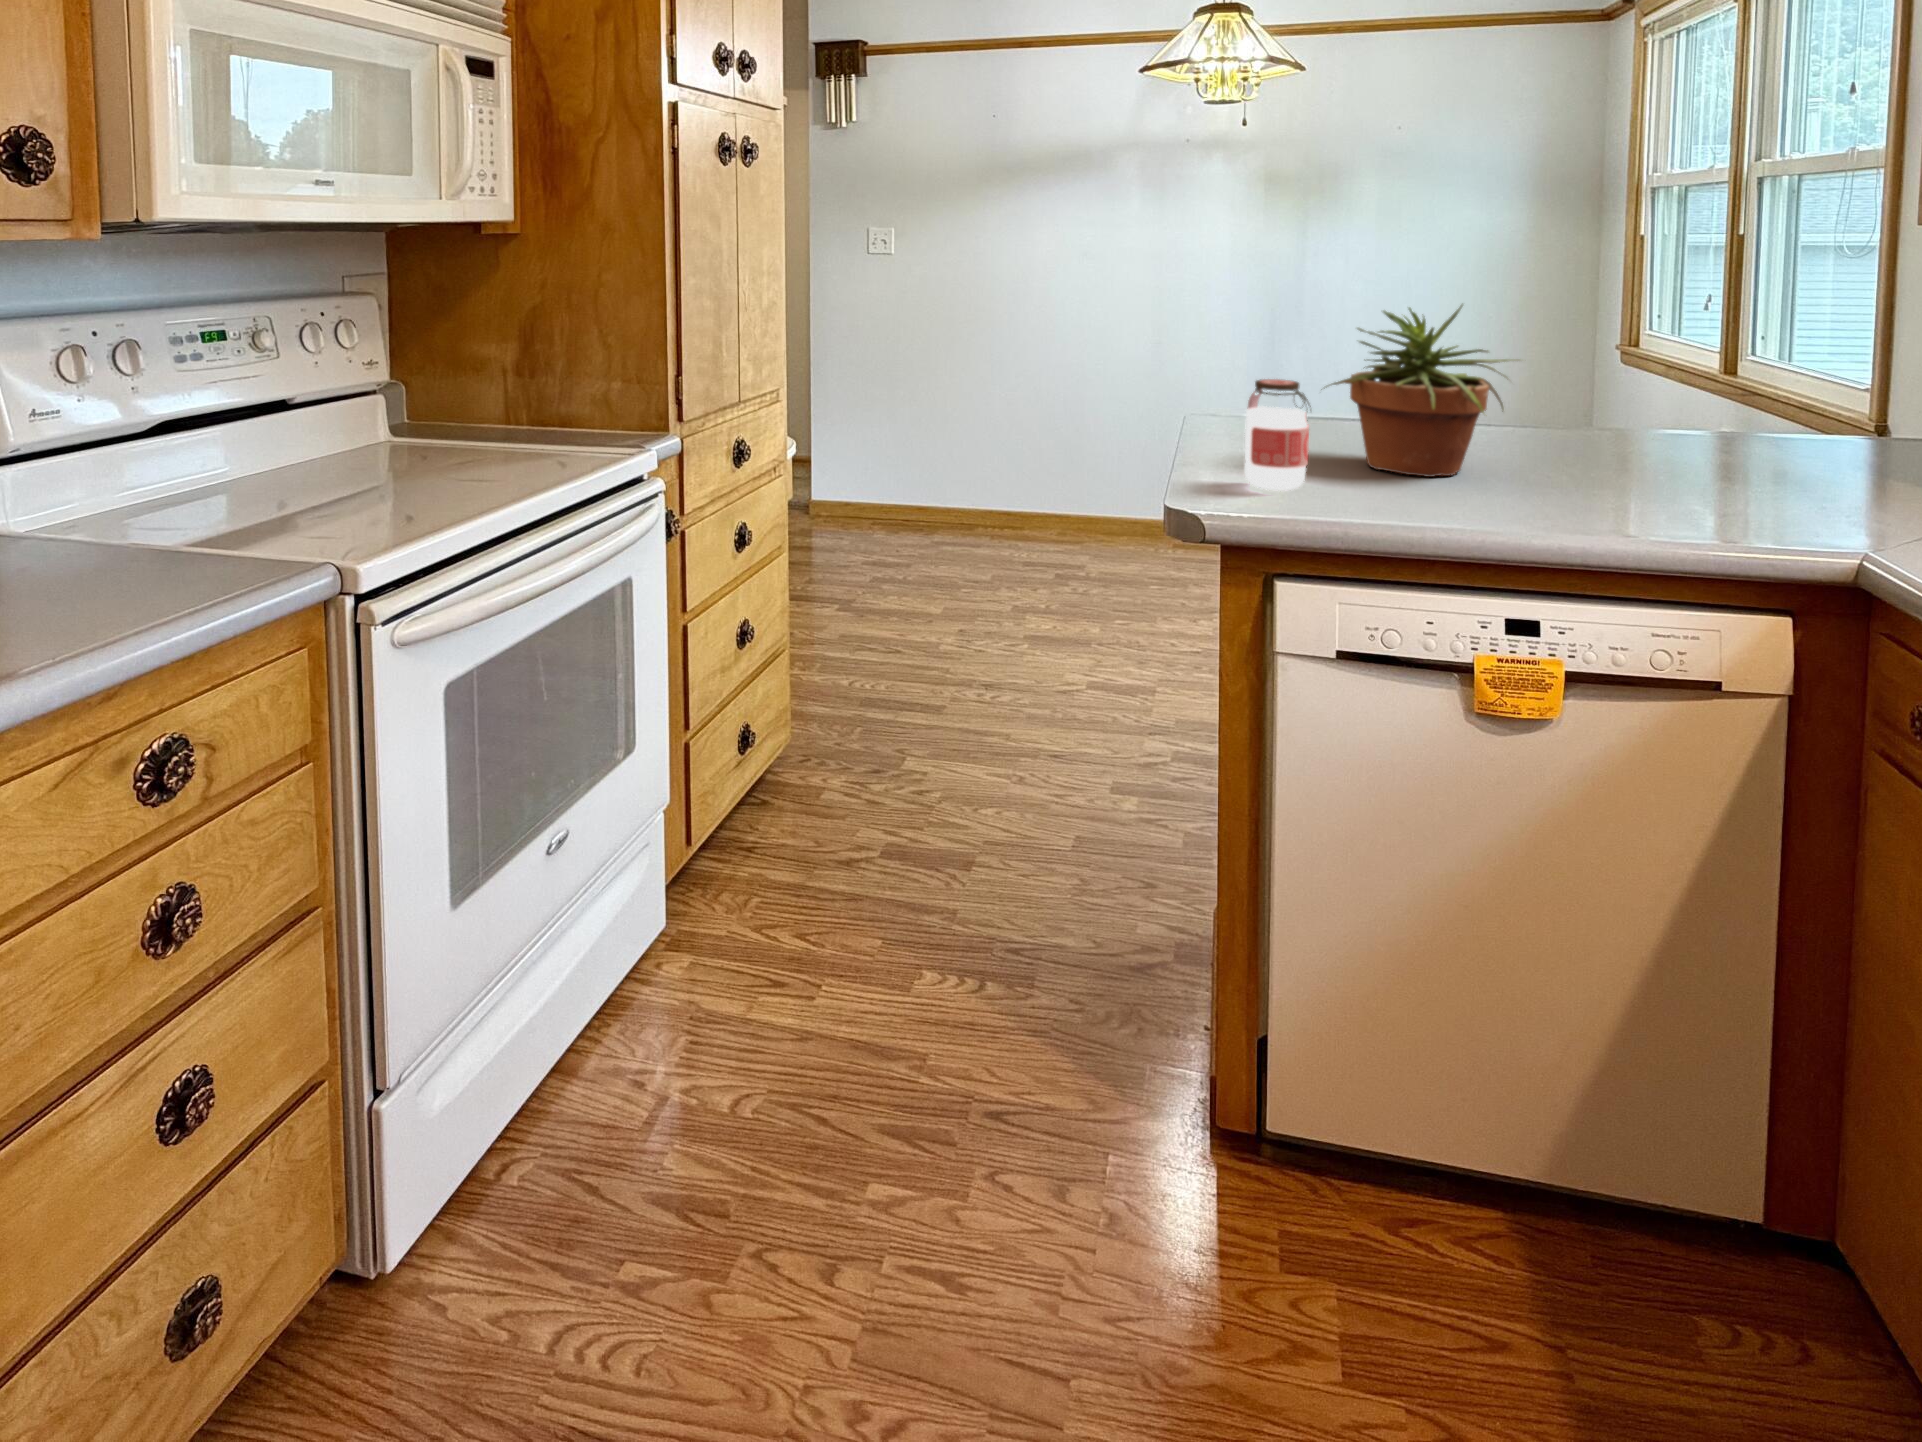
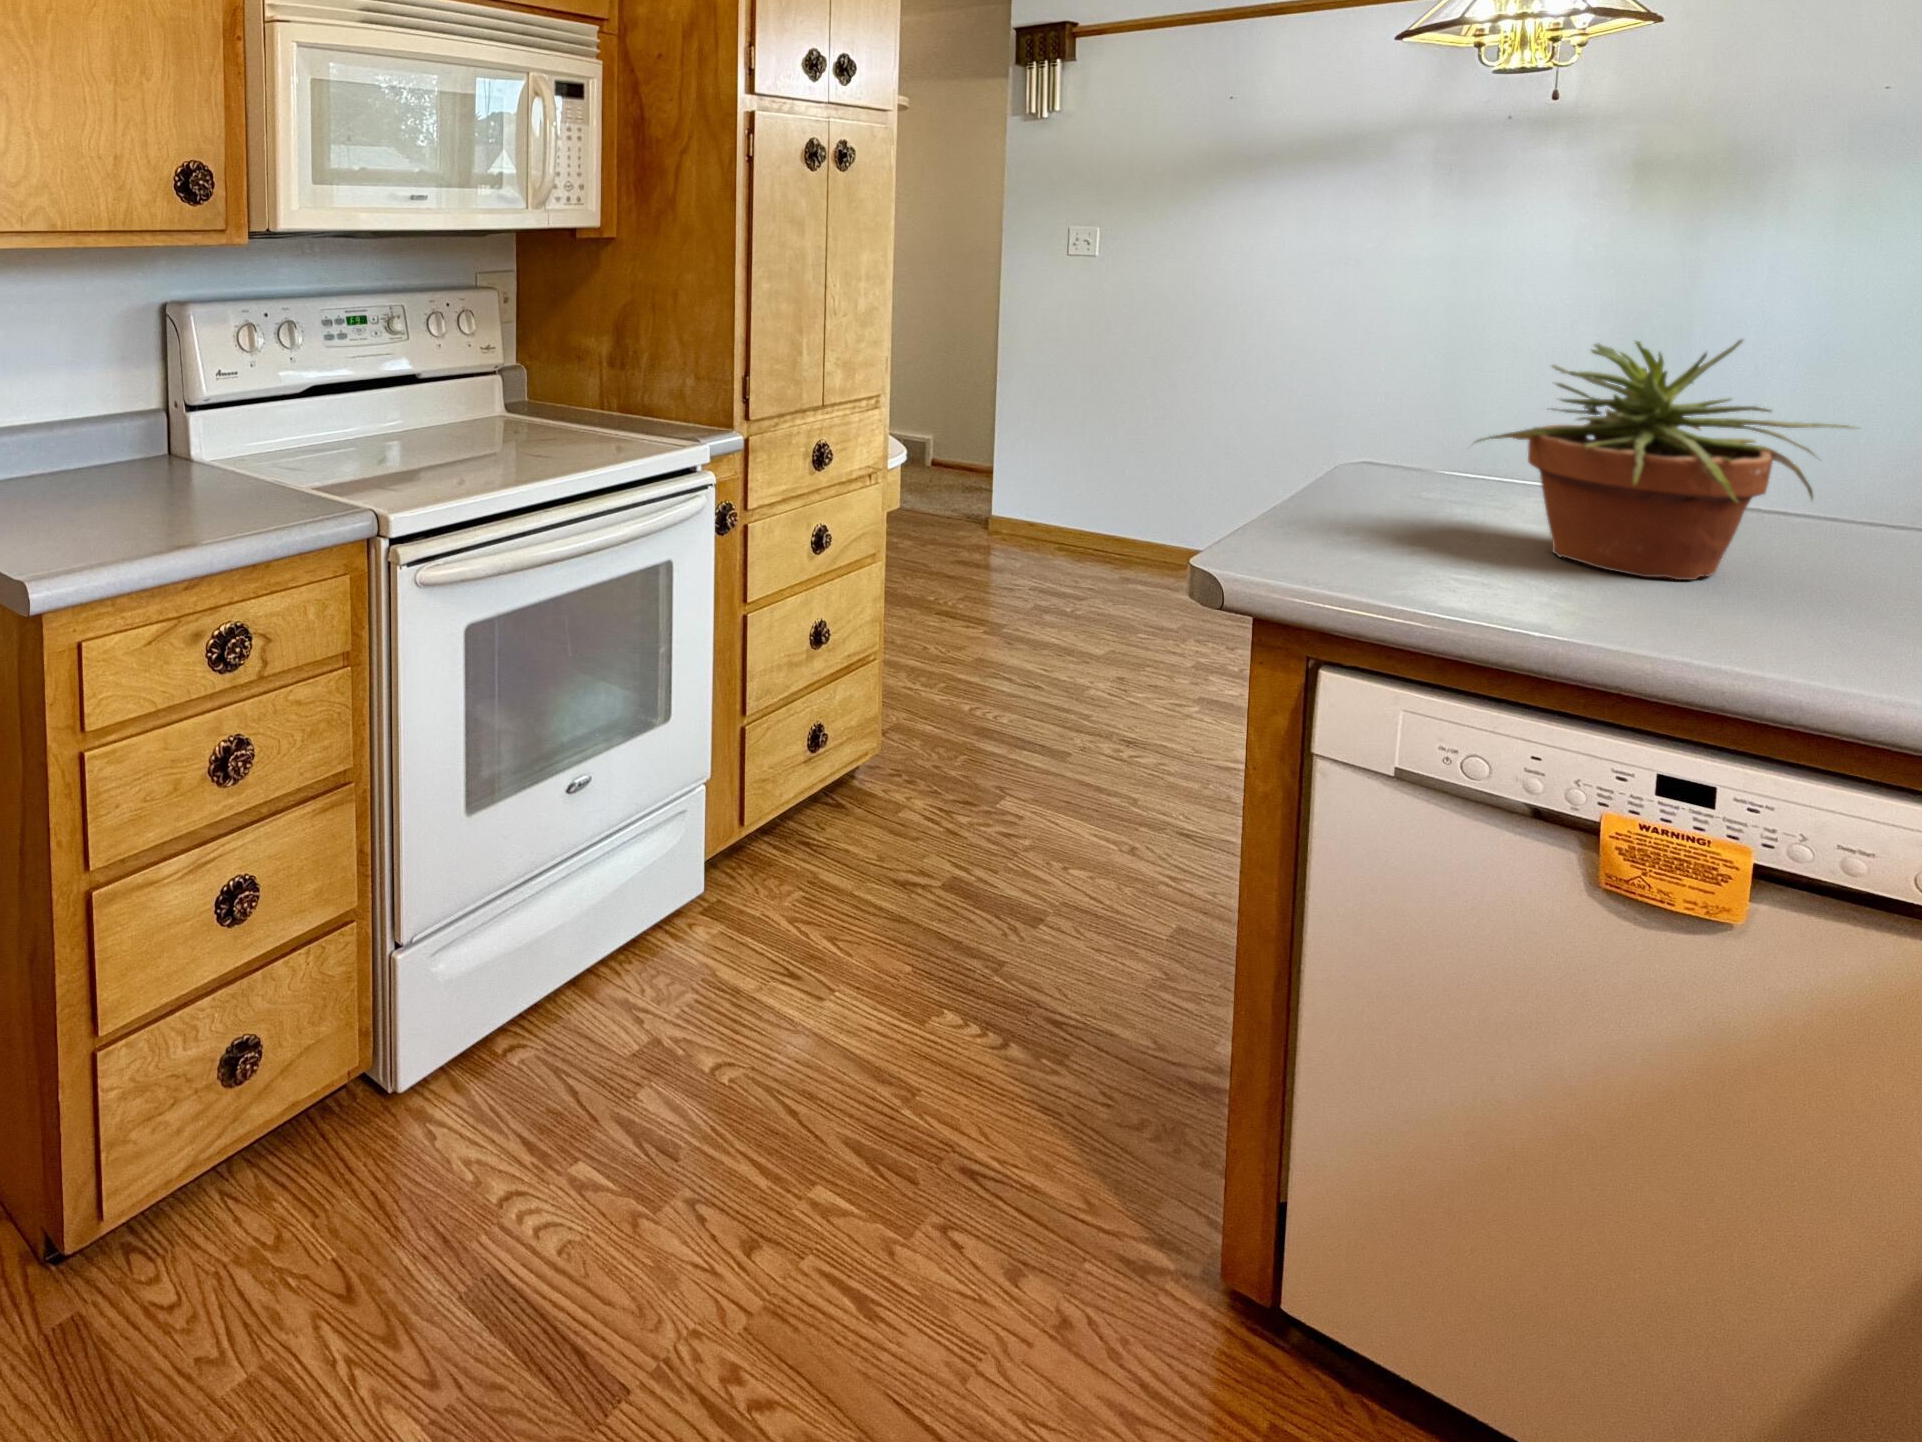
jar: present [1245,379,1311,491] -> none [1316,424,1420,567]

